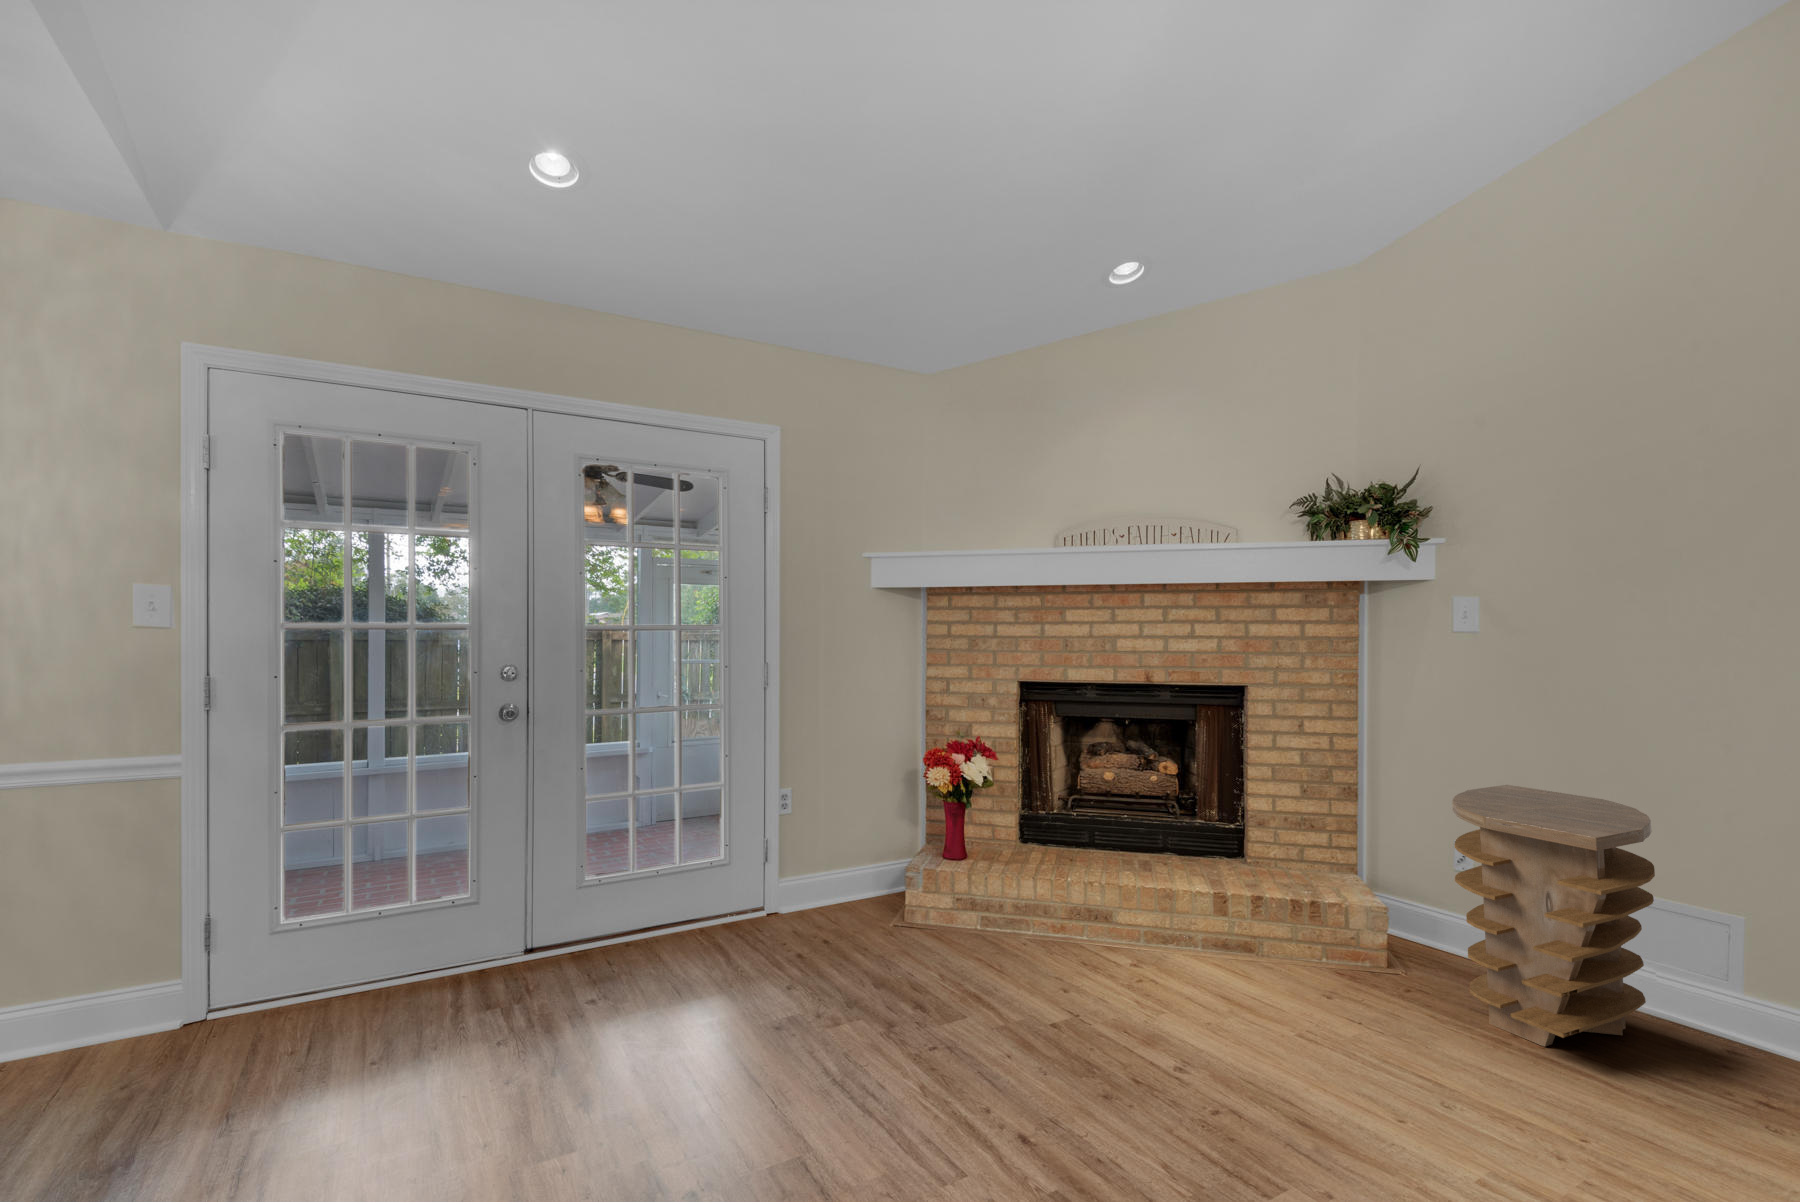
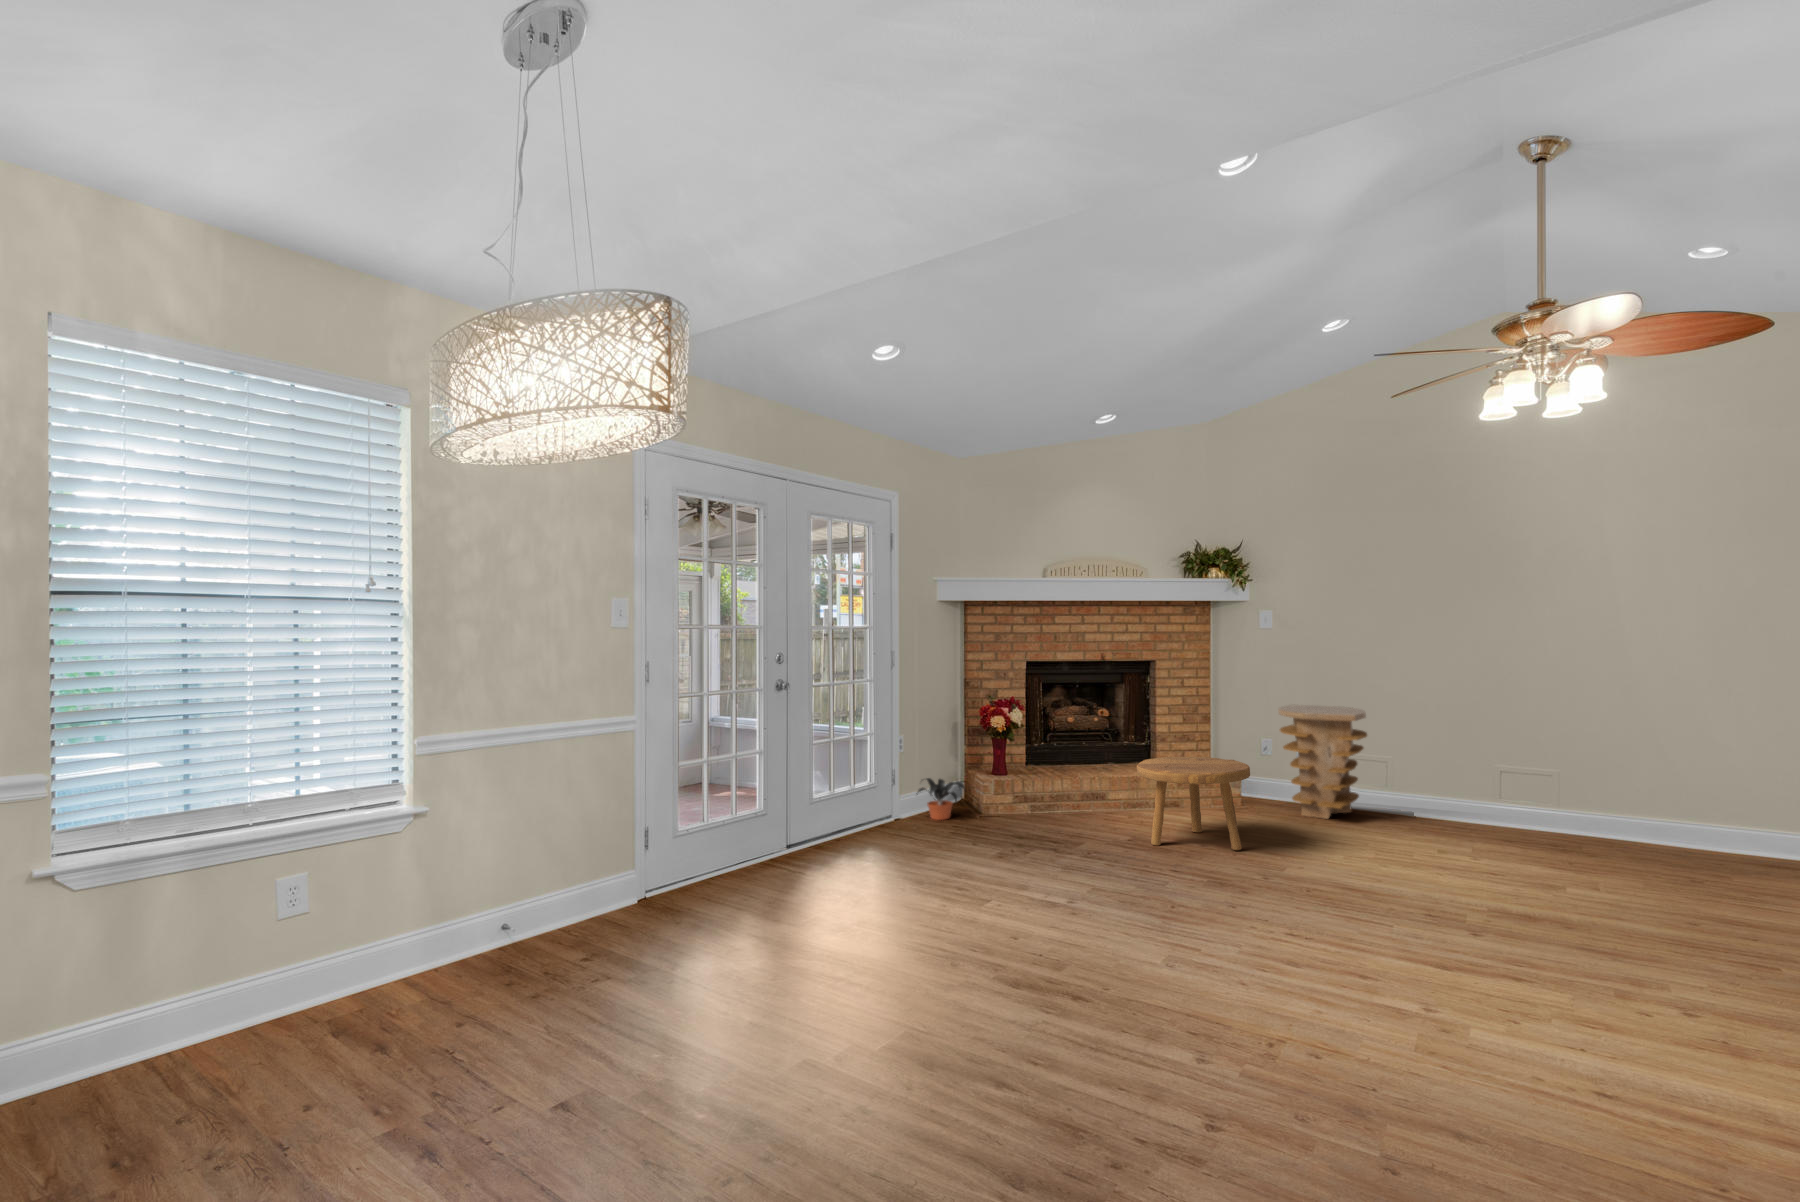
potted plant: none [800,853,878,923] -> present [918,778,965,820]
footstool: none [1061,877,1285,1112] -> present [1137,757,1250,850]

